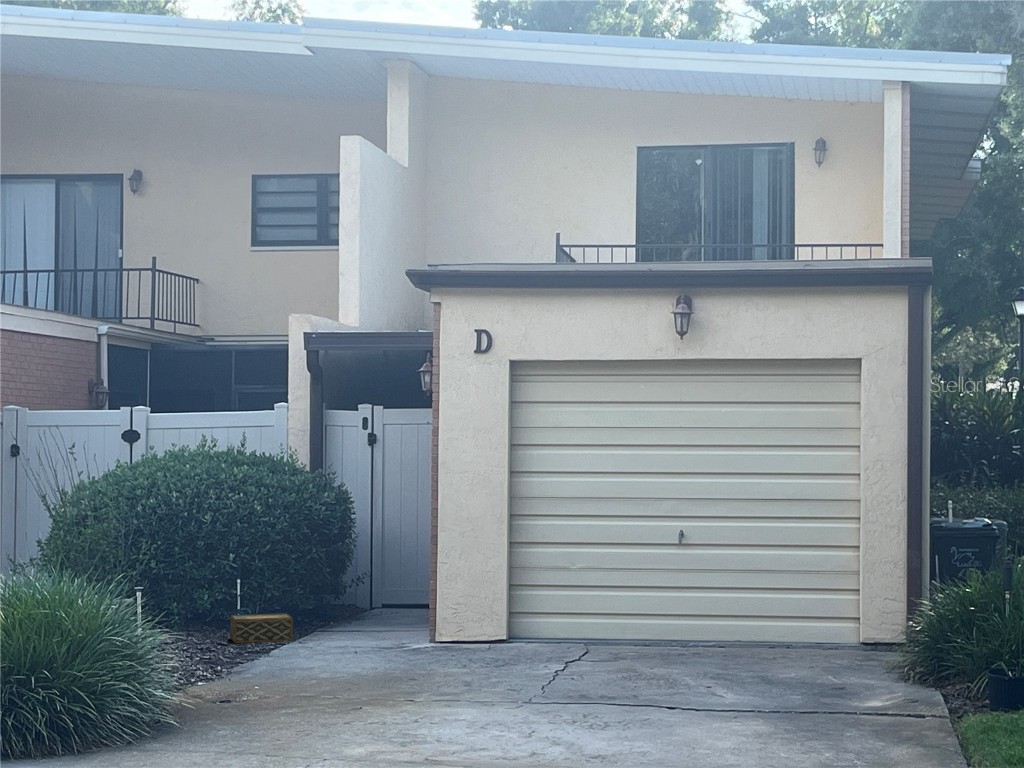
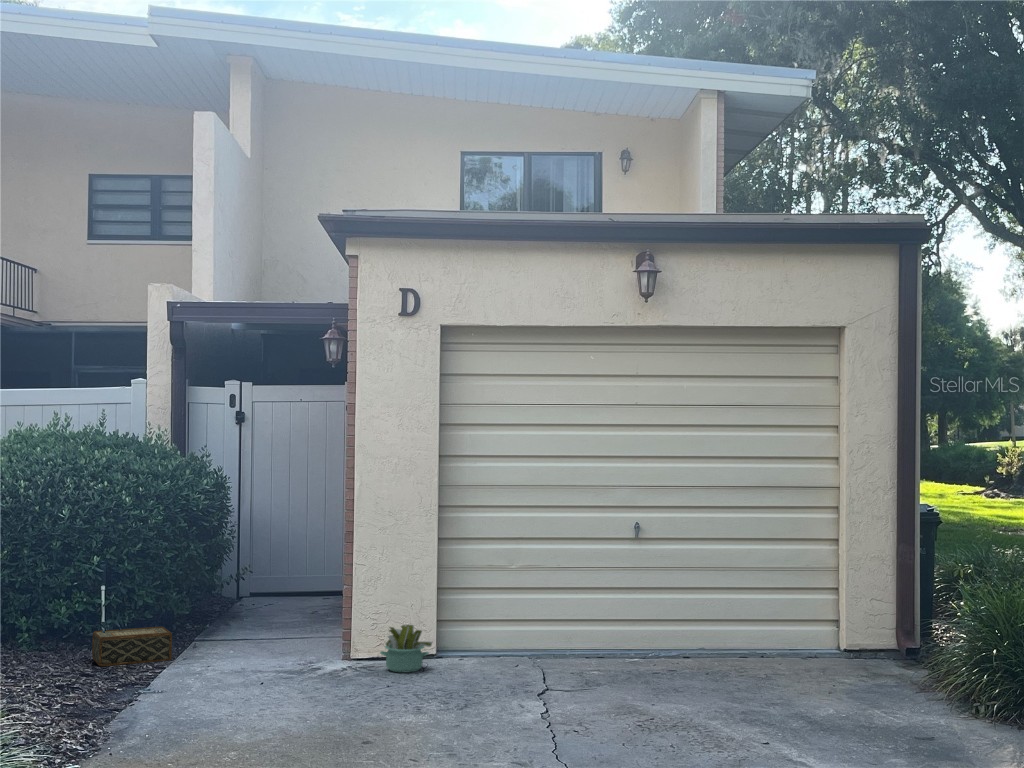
decorative plant: none [457,613,500,652] -> present [380,625,432,672]

